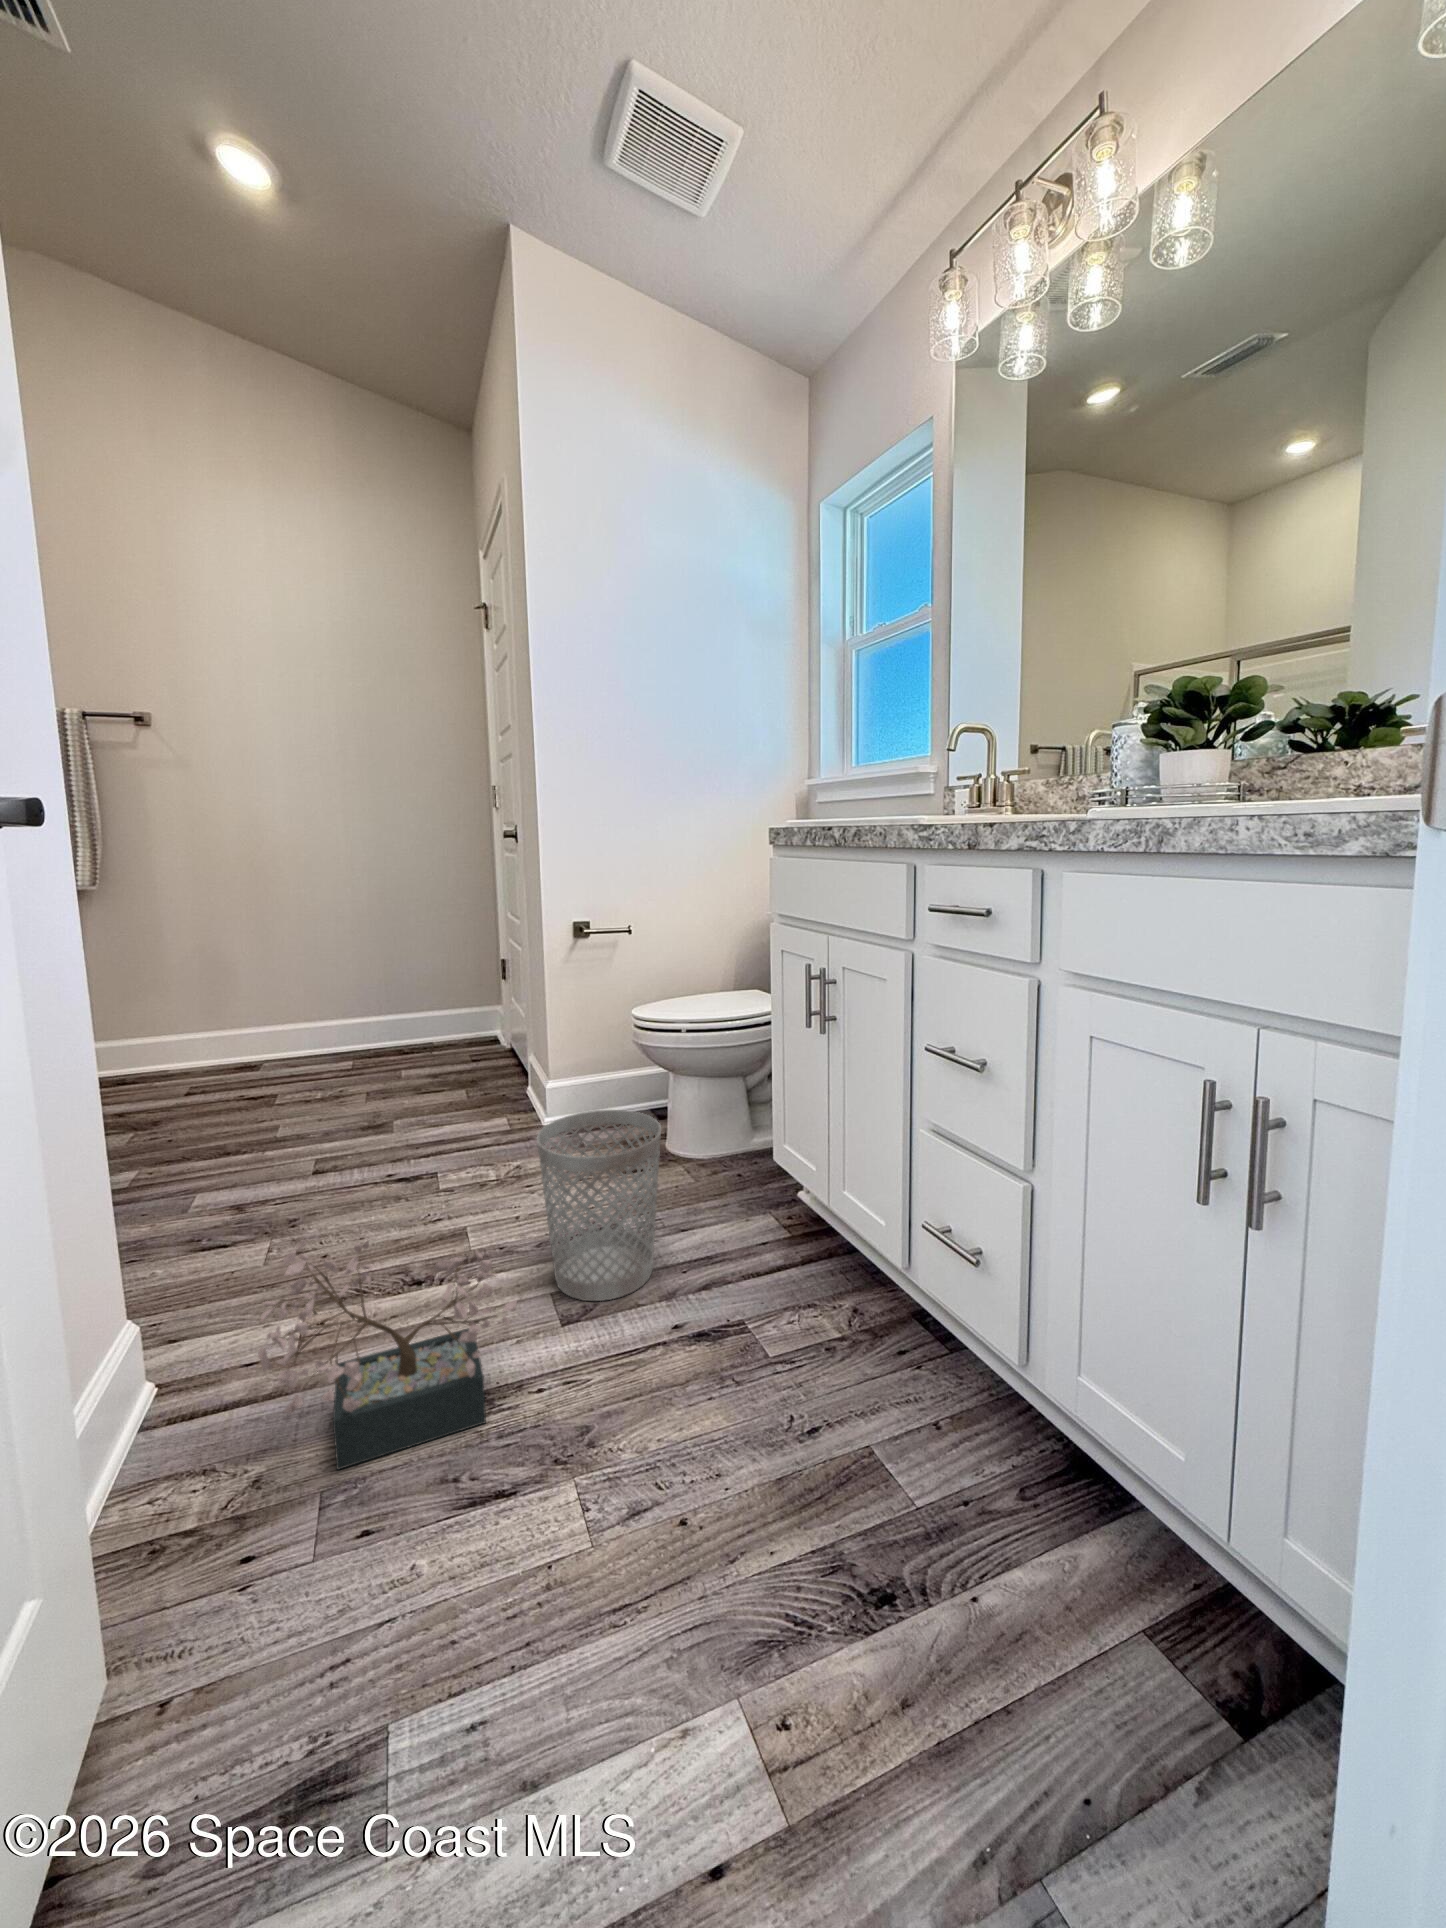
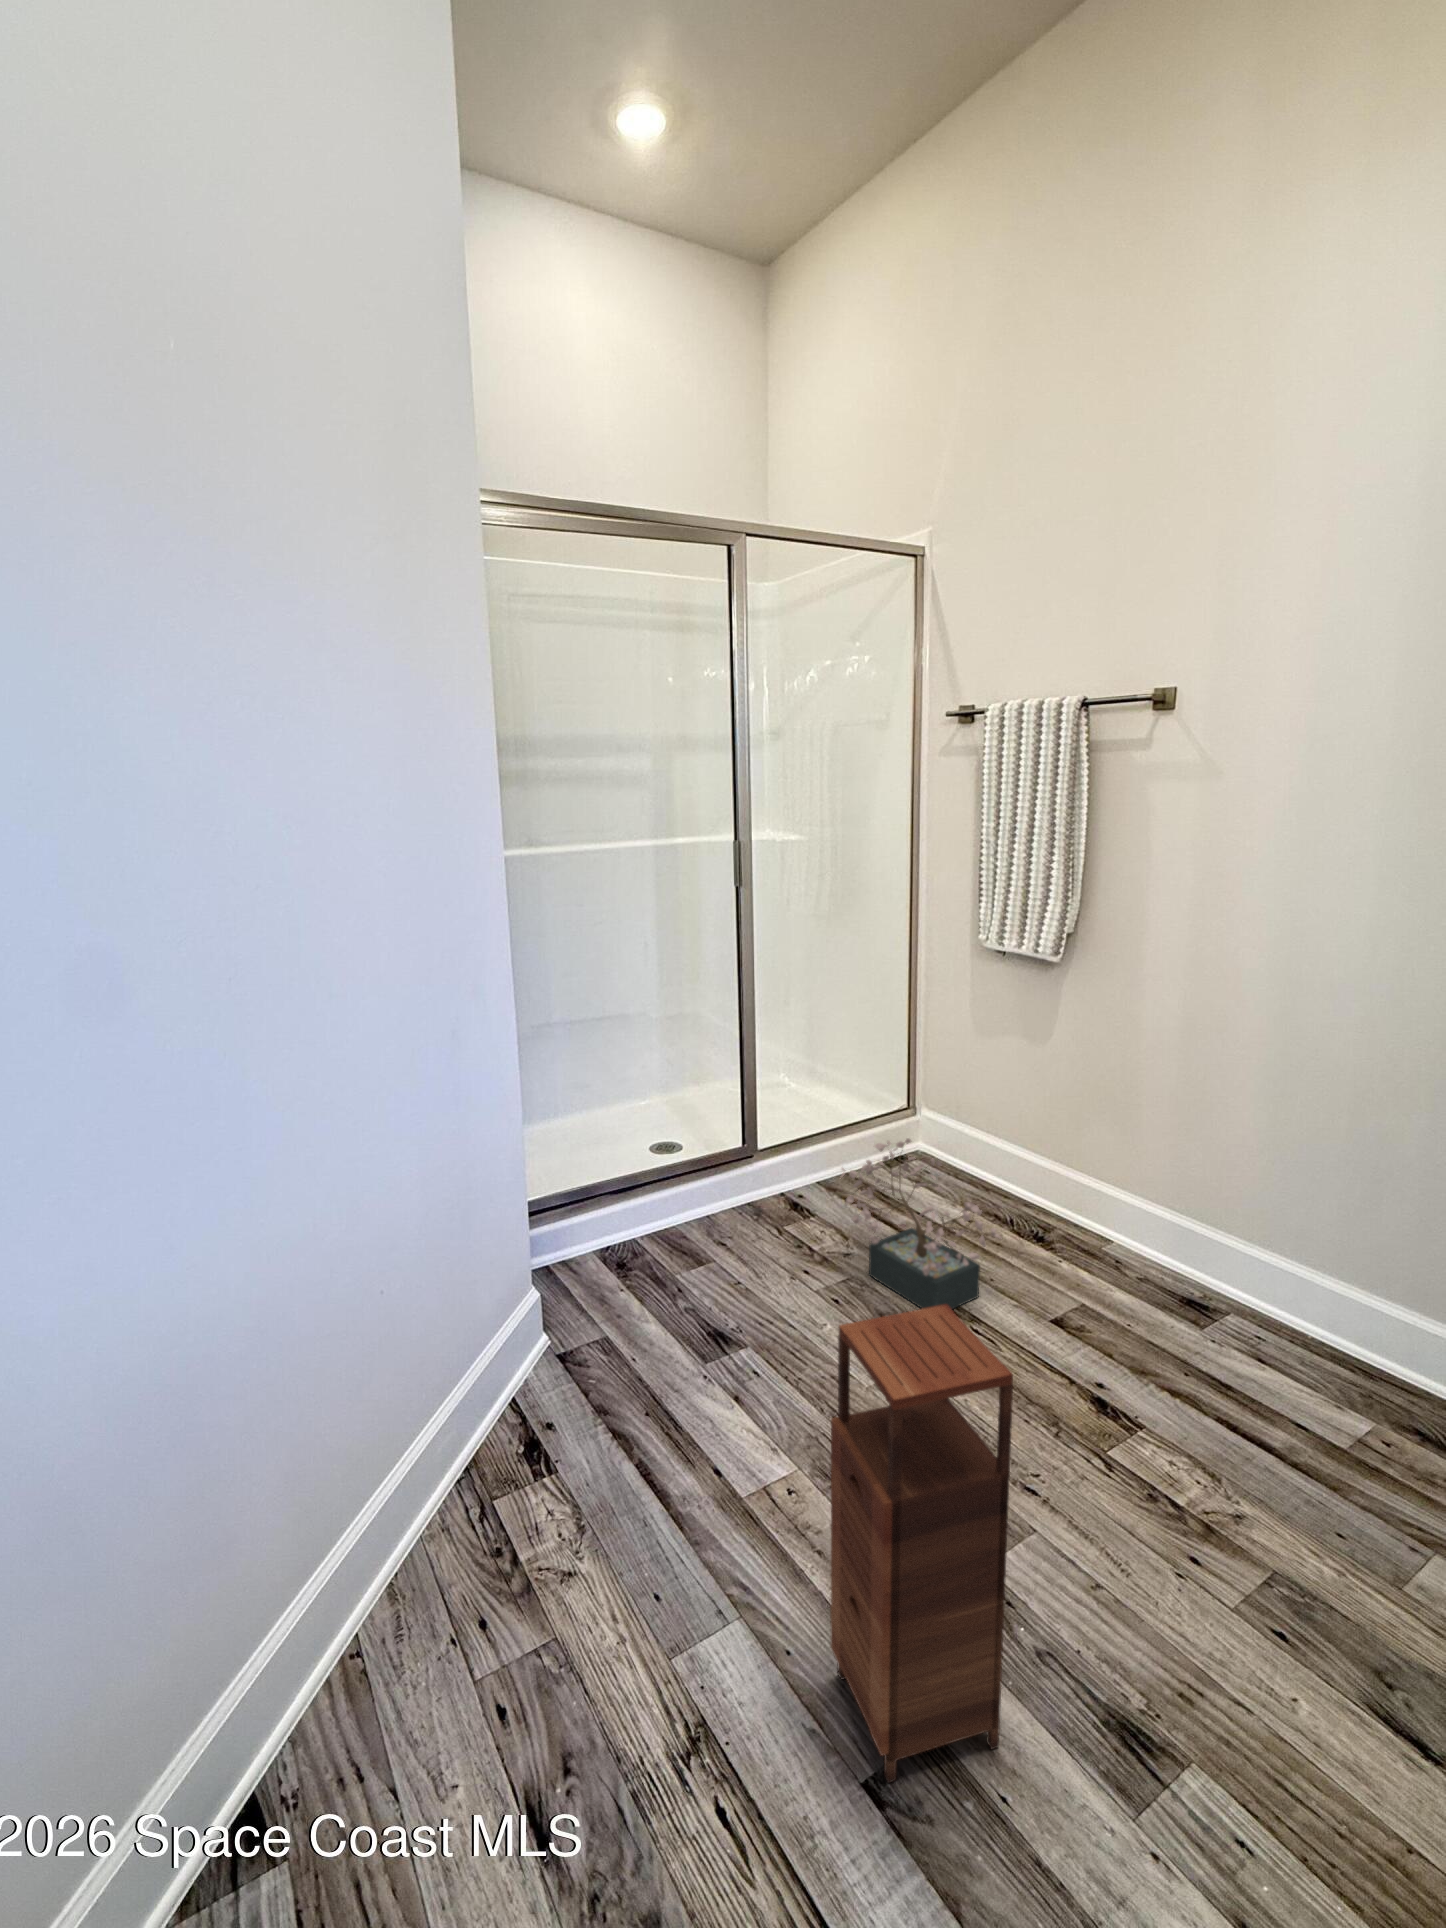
wastebasket: present [537,1110,661,1301] -> none [1086,1164,1221,1356]
storage cabinet: none [1036,1179,1281,1731] -> present [831,1305,1013,1782]

